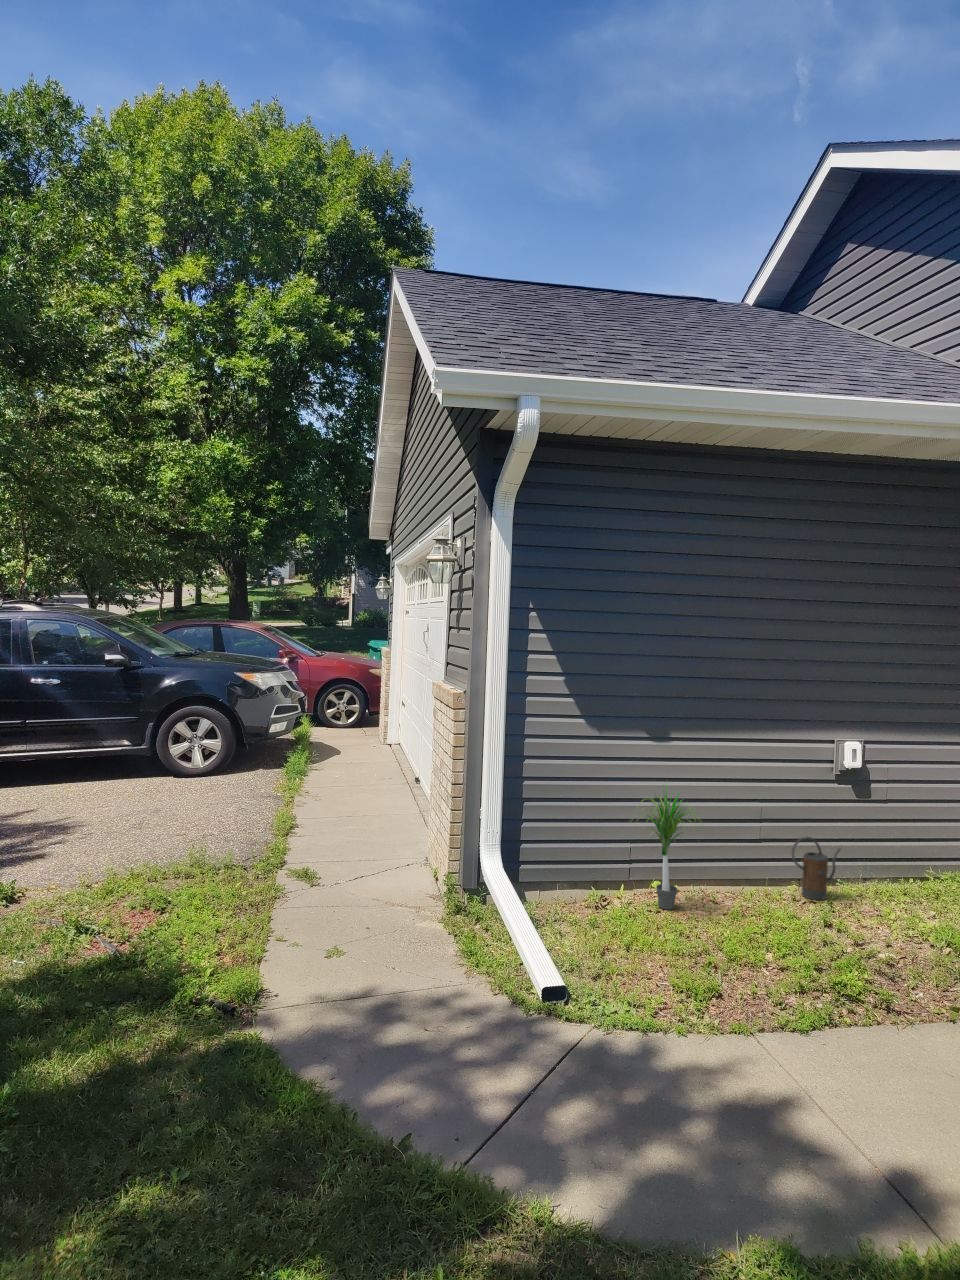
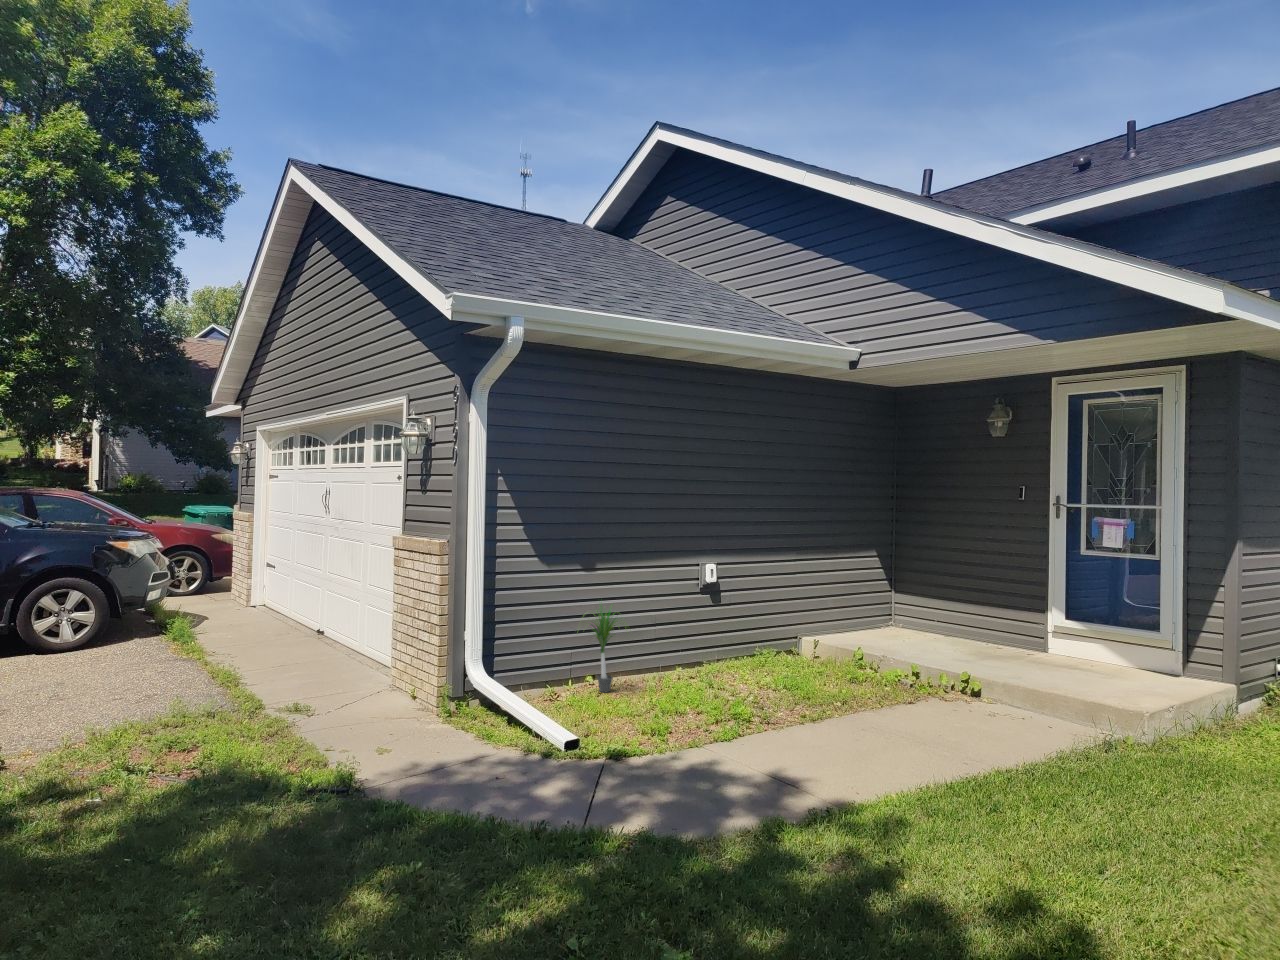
watering can: present [791,837,841,900] -> none [679,631,708,674]

